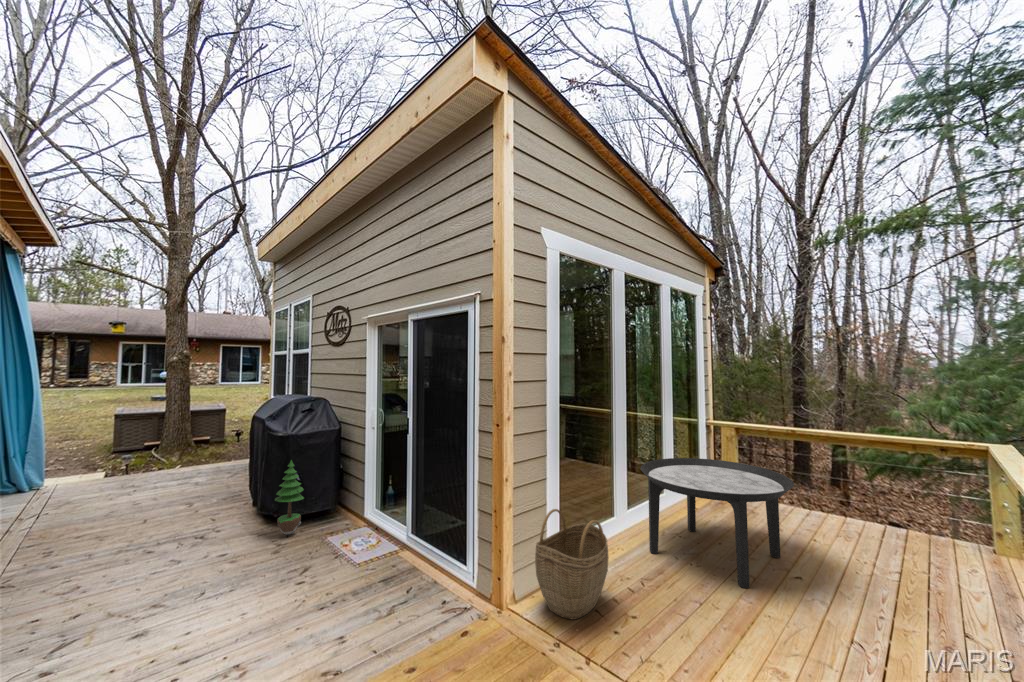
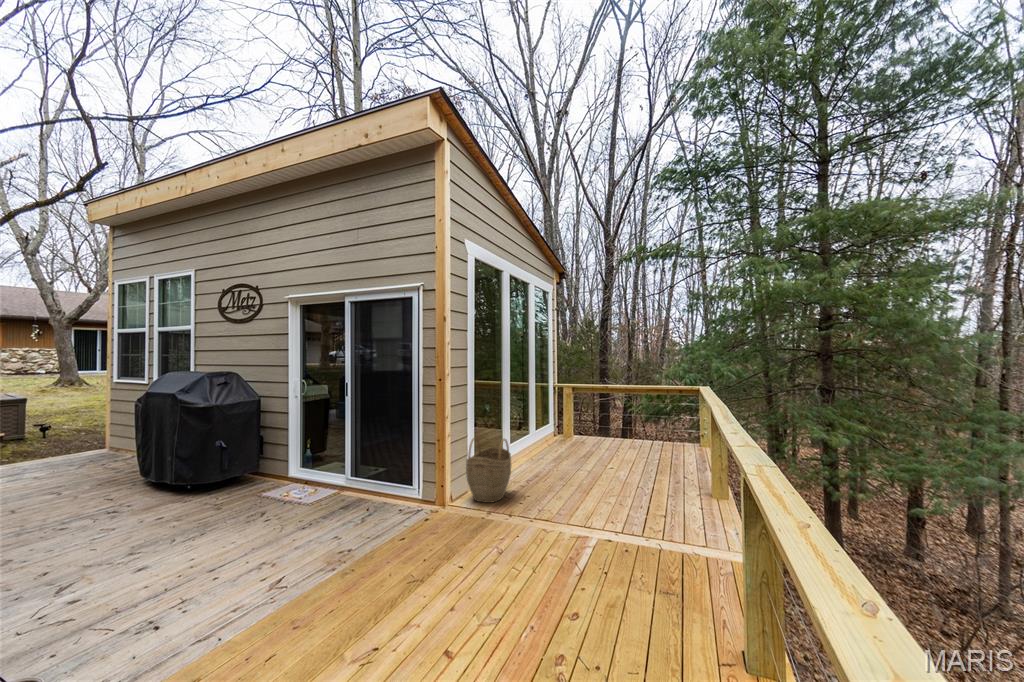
round table: present [641,458,794,588] -> none [518,408,611,477]
potted tree: present [275,460,304,535] -> none [197,430,228,501]

